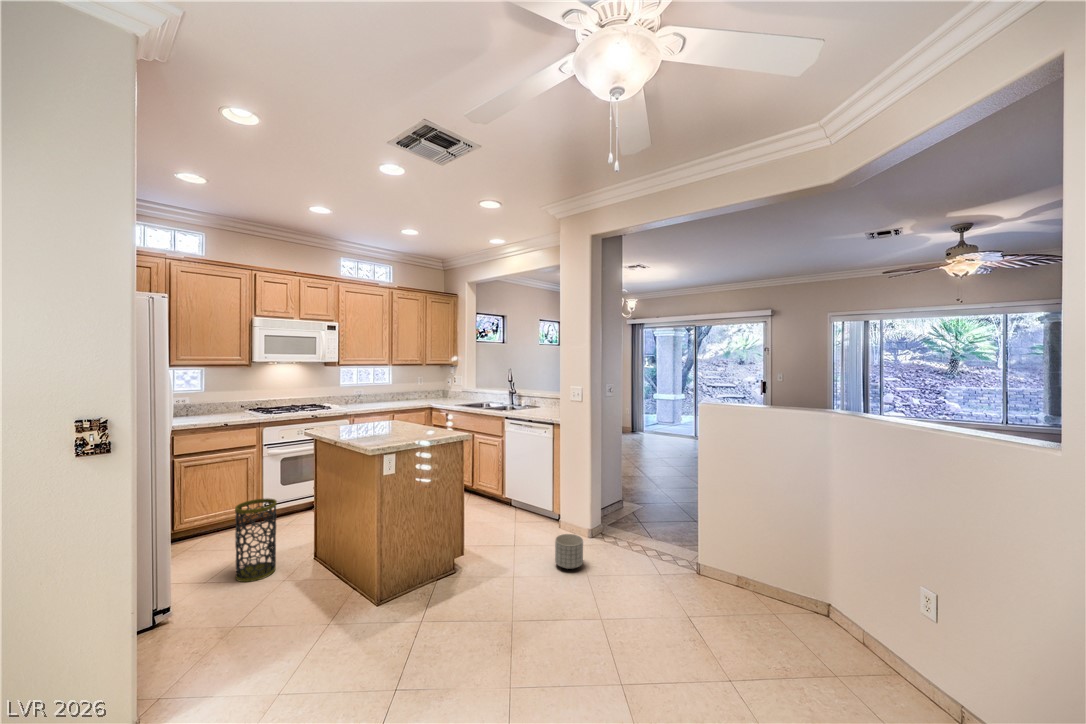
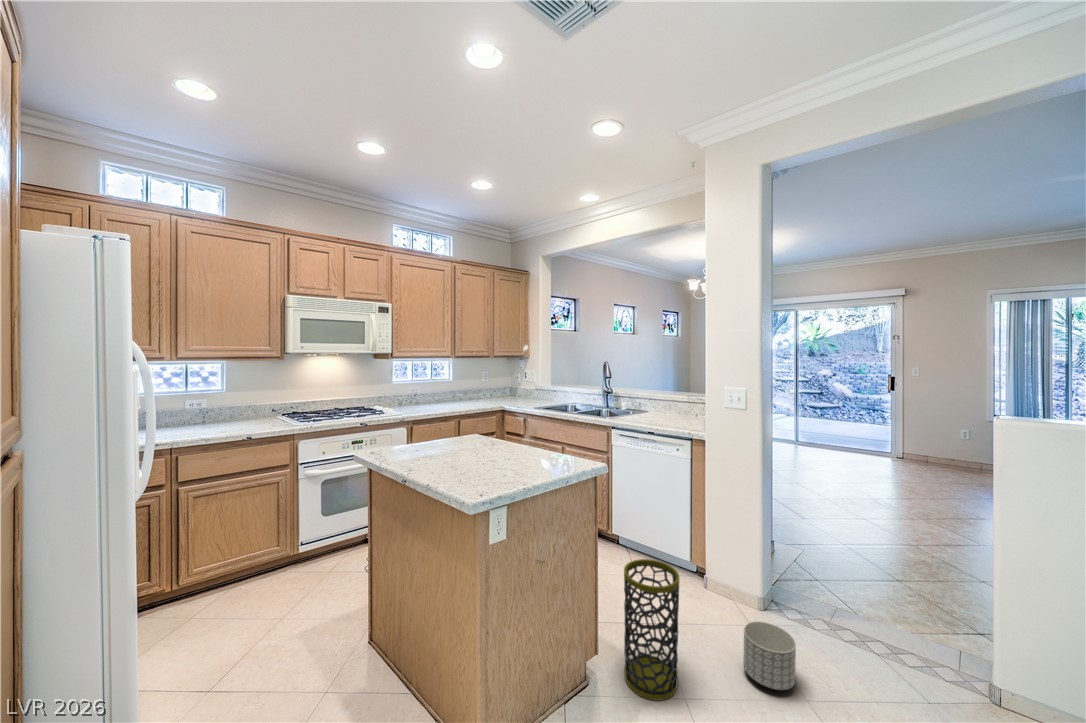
trash can: present [235,499,277,582] -> present [624,559,679,701]

